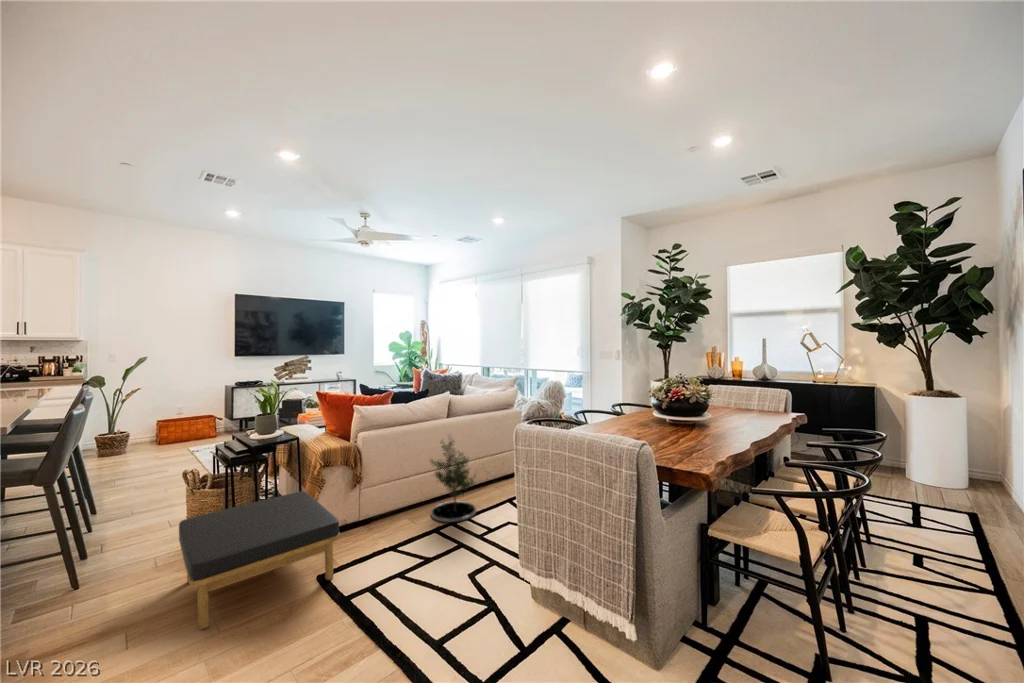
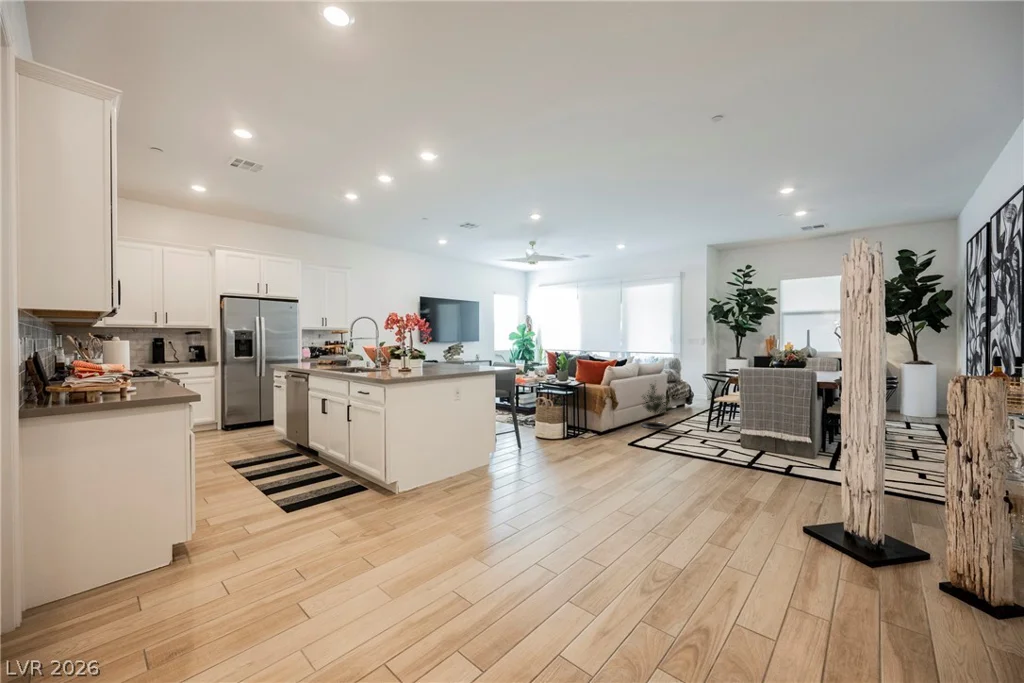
ottoman: present [179,491,340,630] -> none [558,407,640,454]

